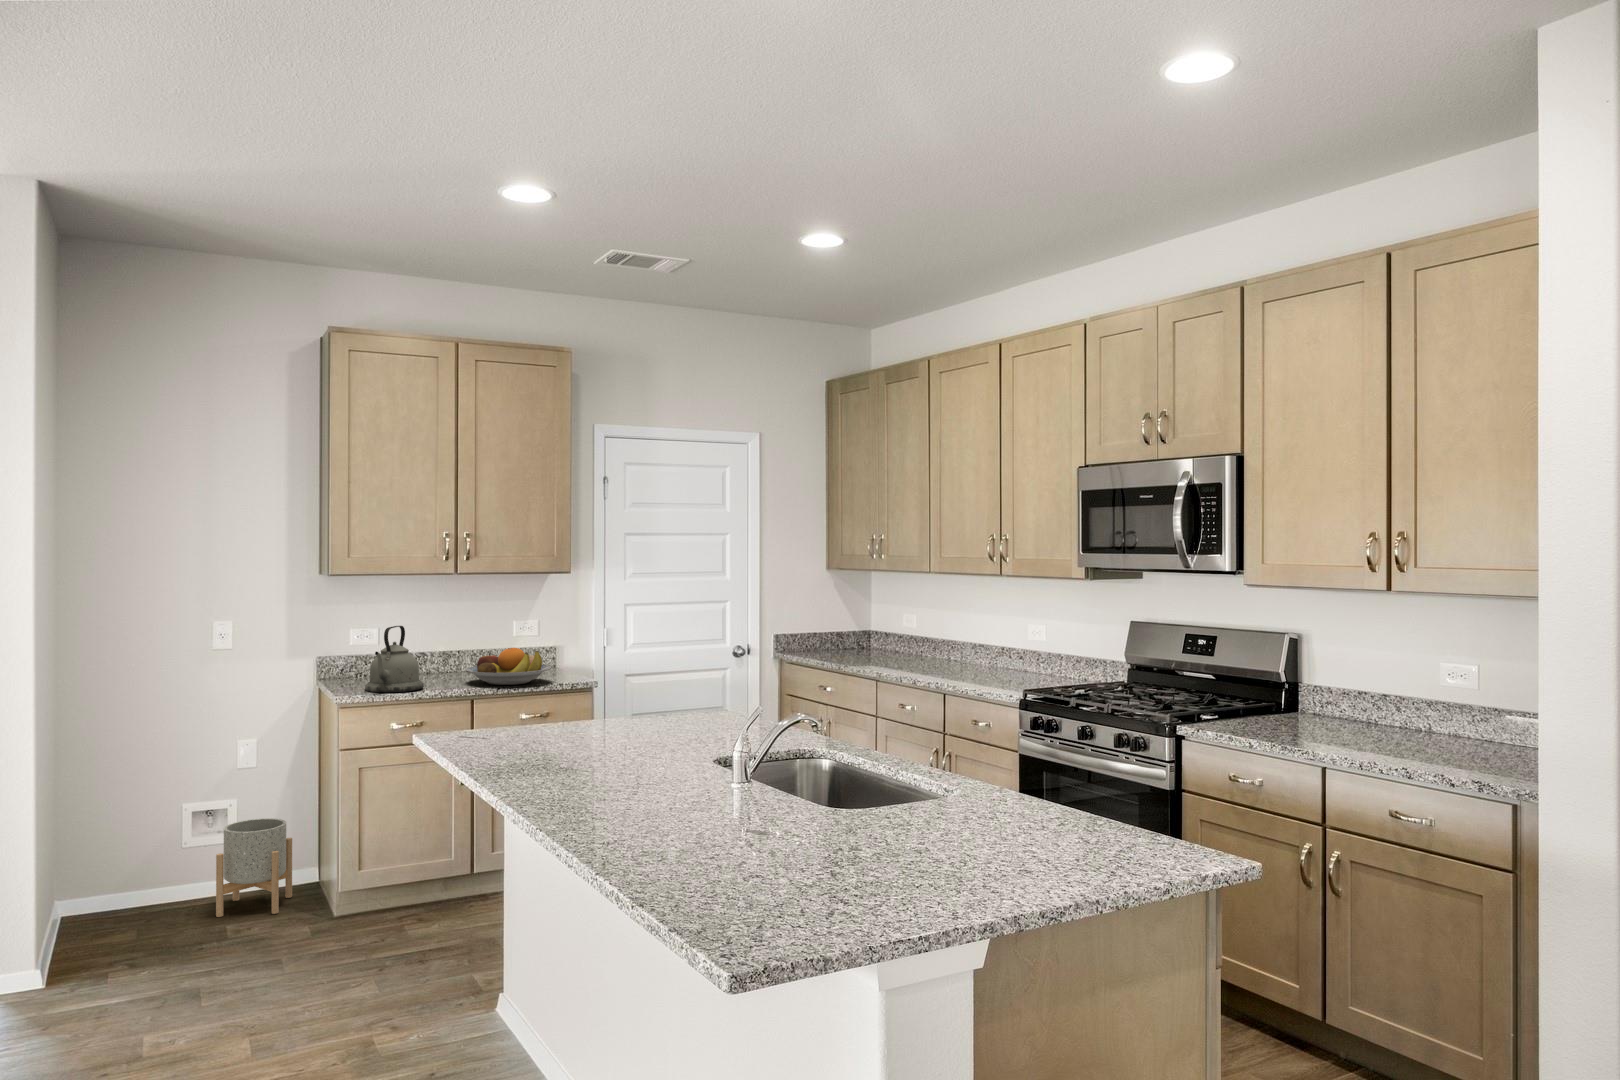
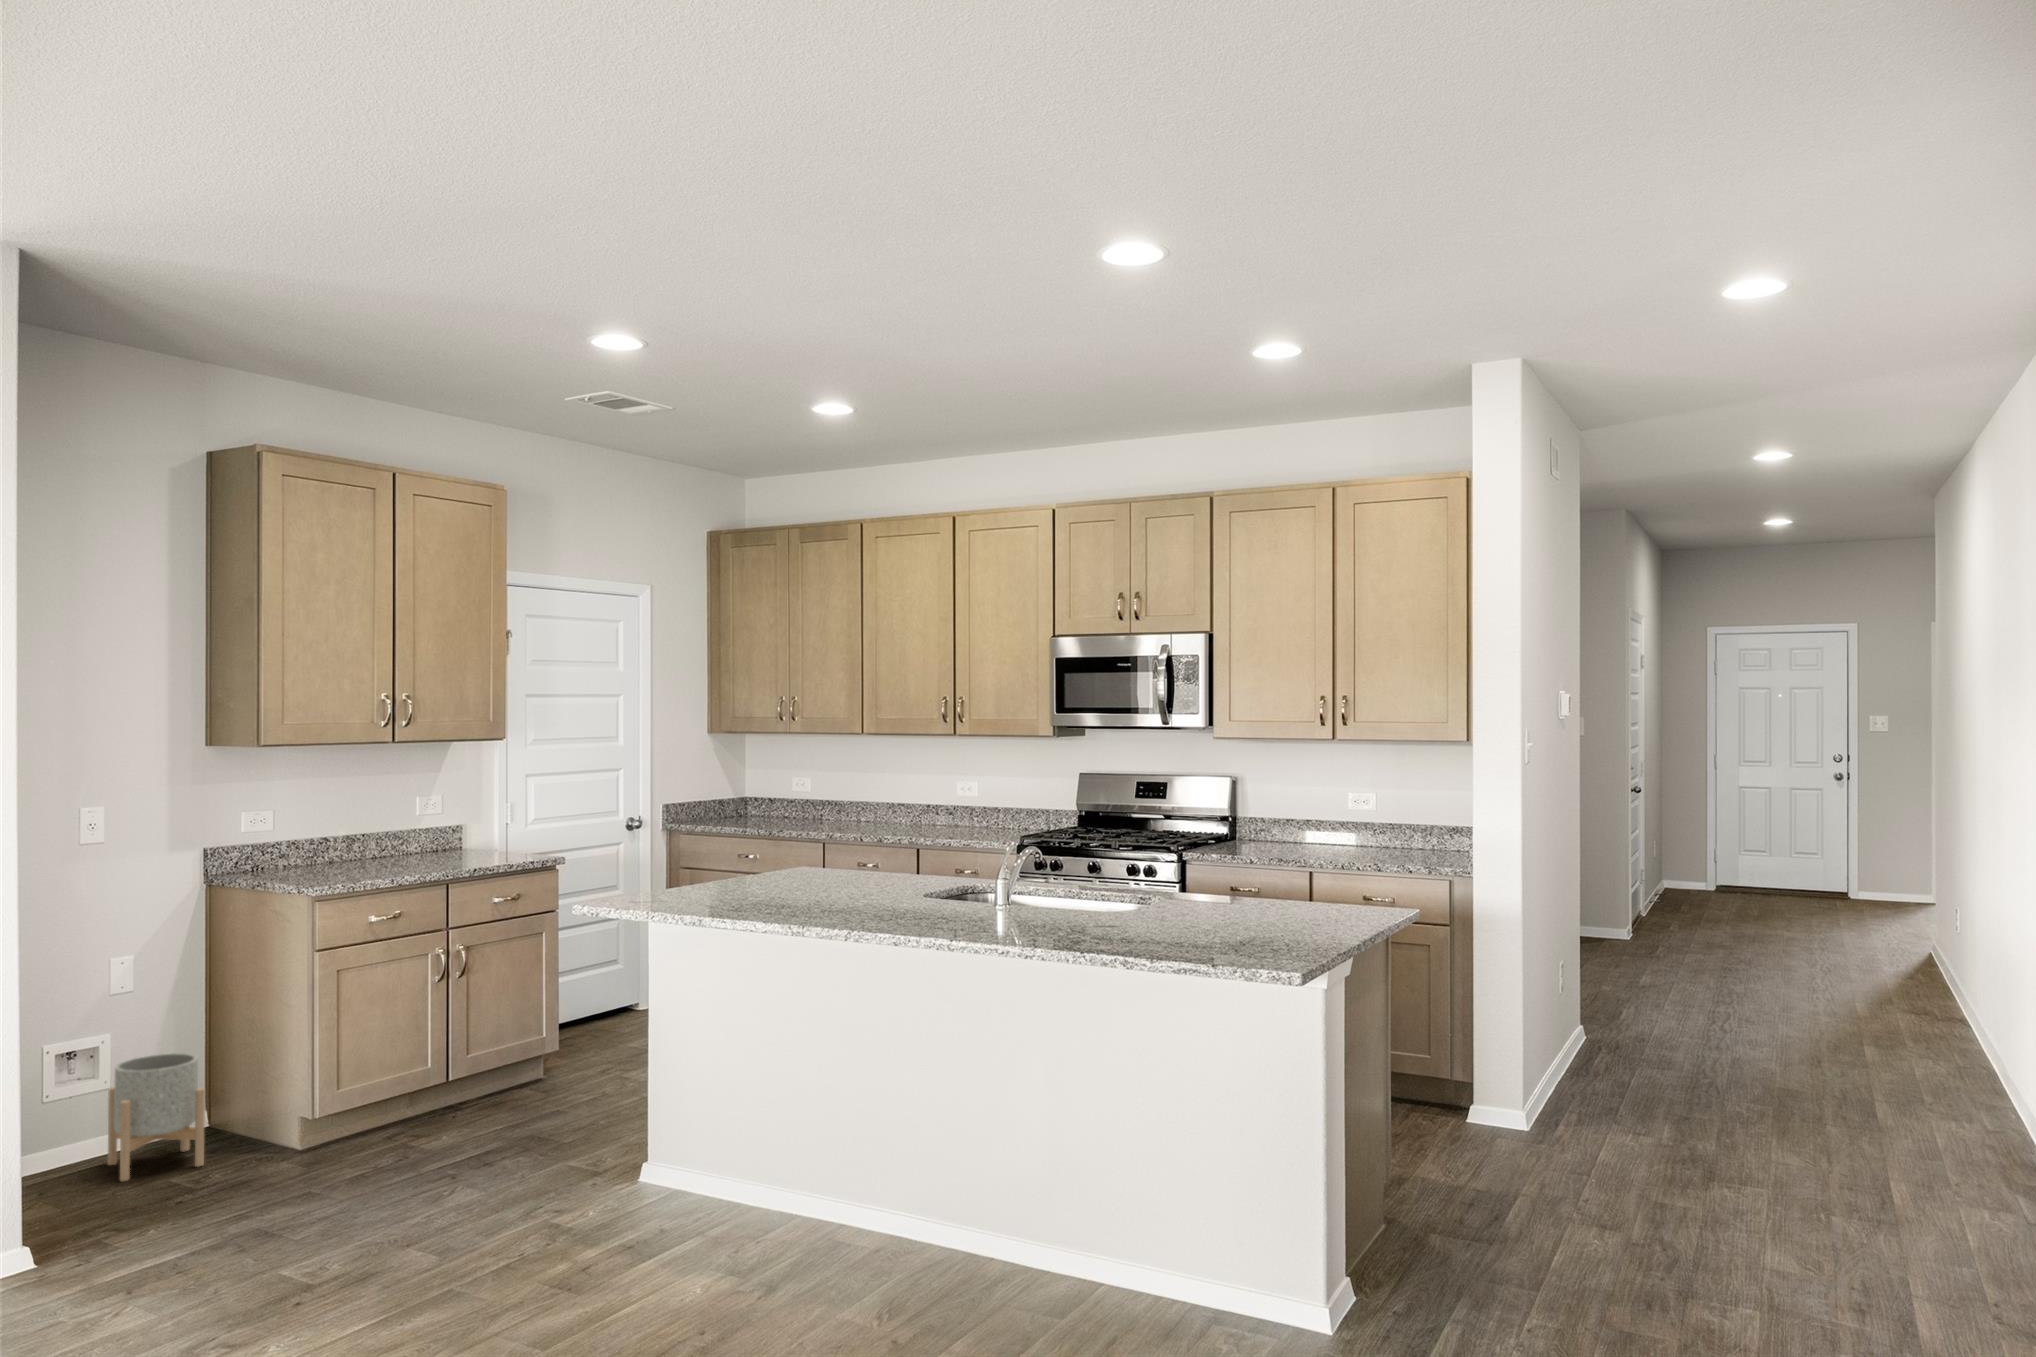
kettle: present [365,626,424,692] -> none [311,804,383,883]
fruit bowl: present [465,648,551,685] -> none [402,825,505,868]

